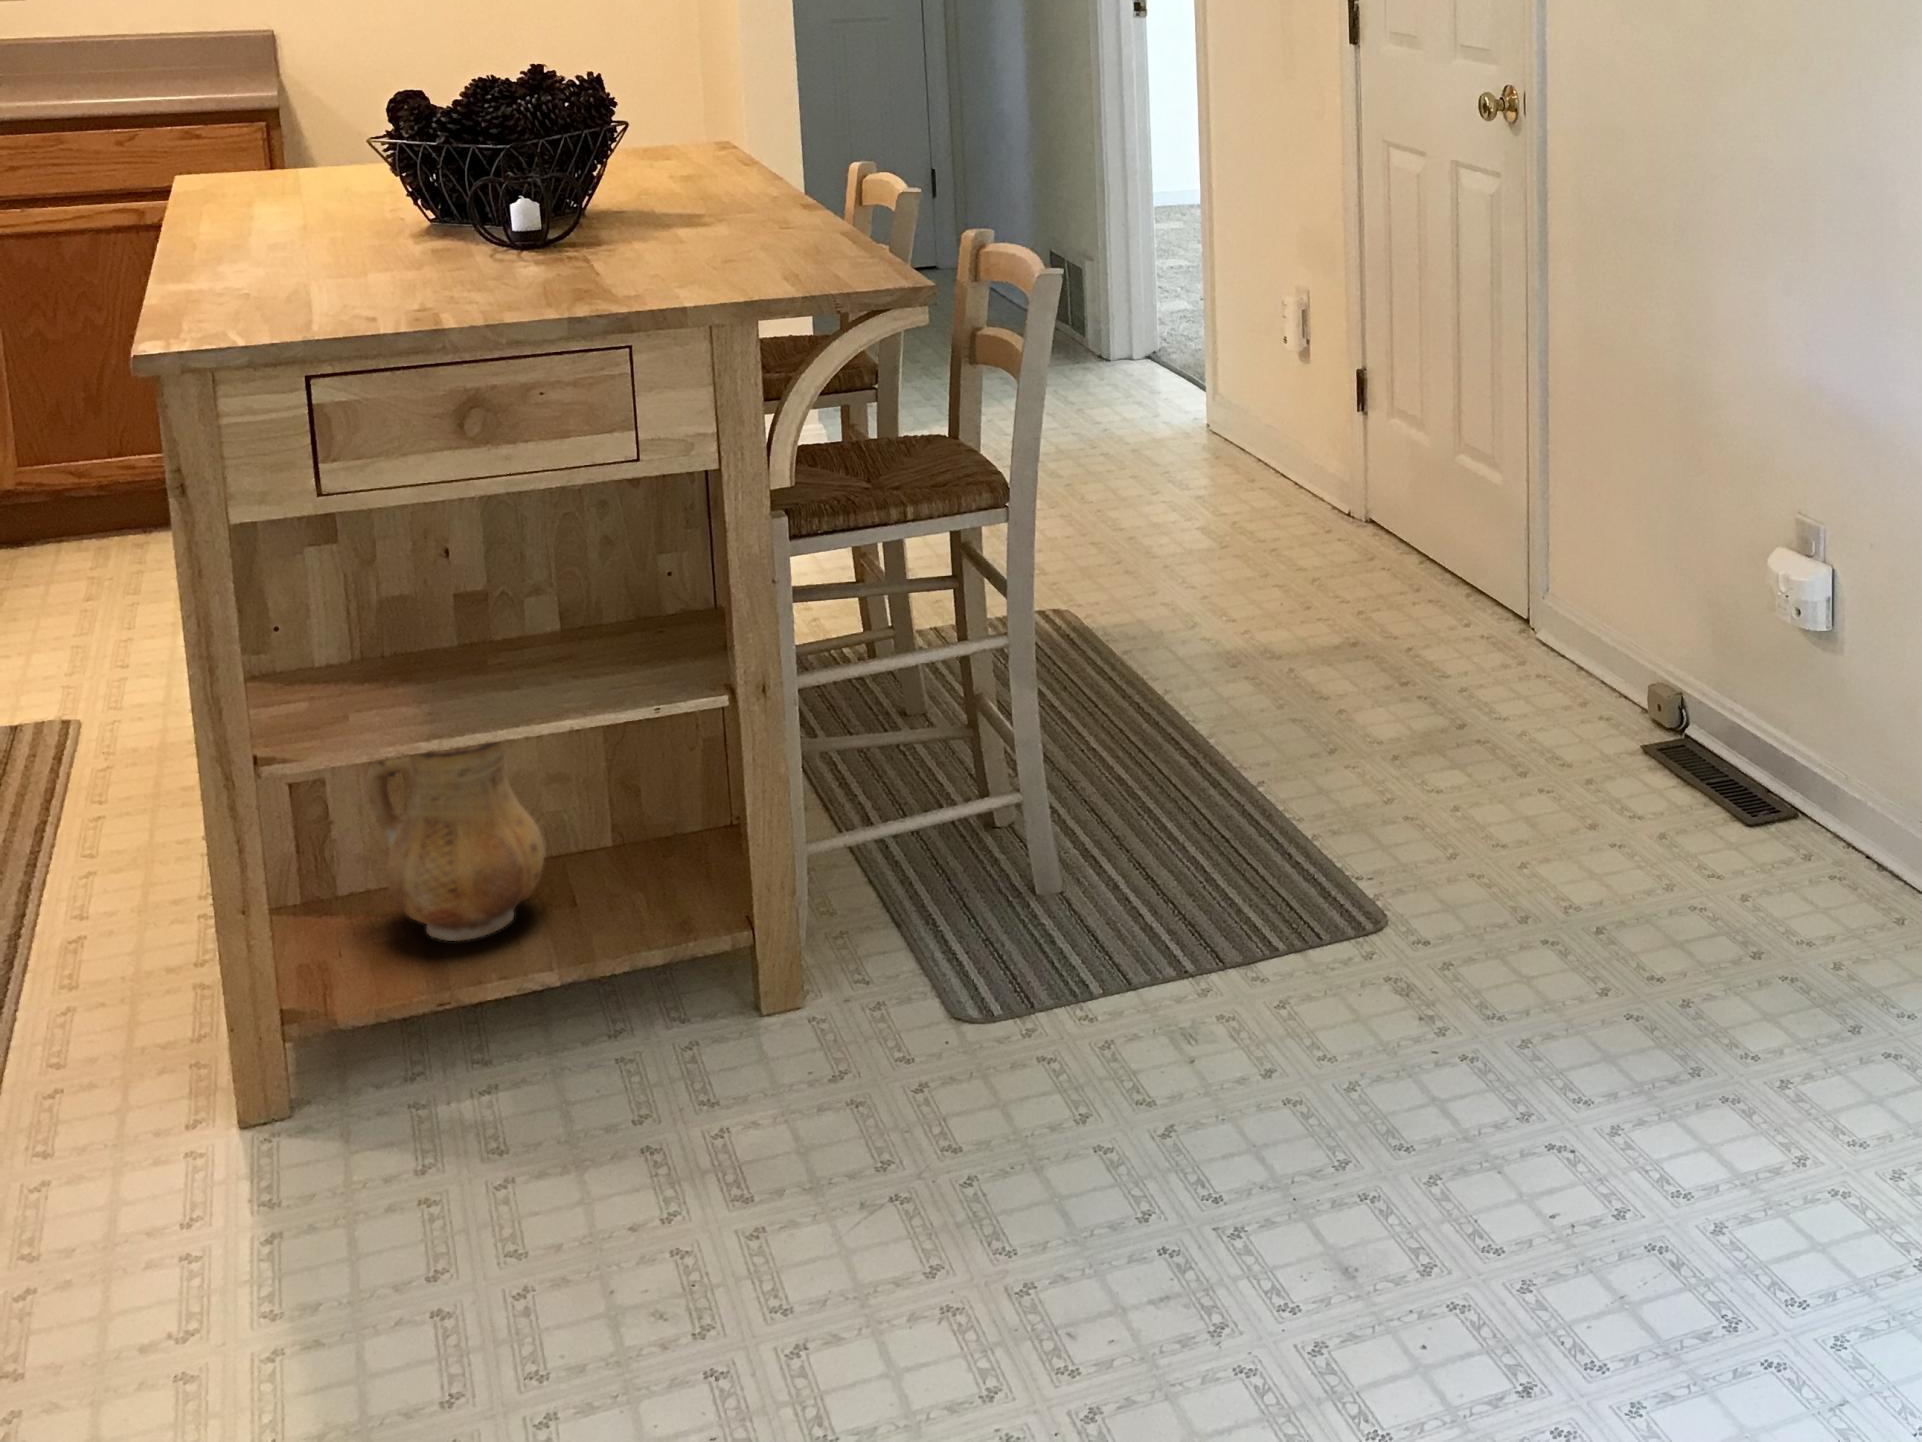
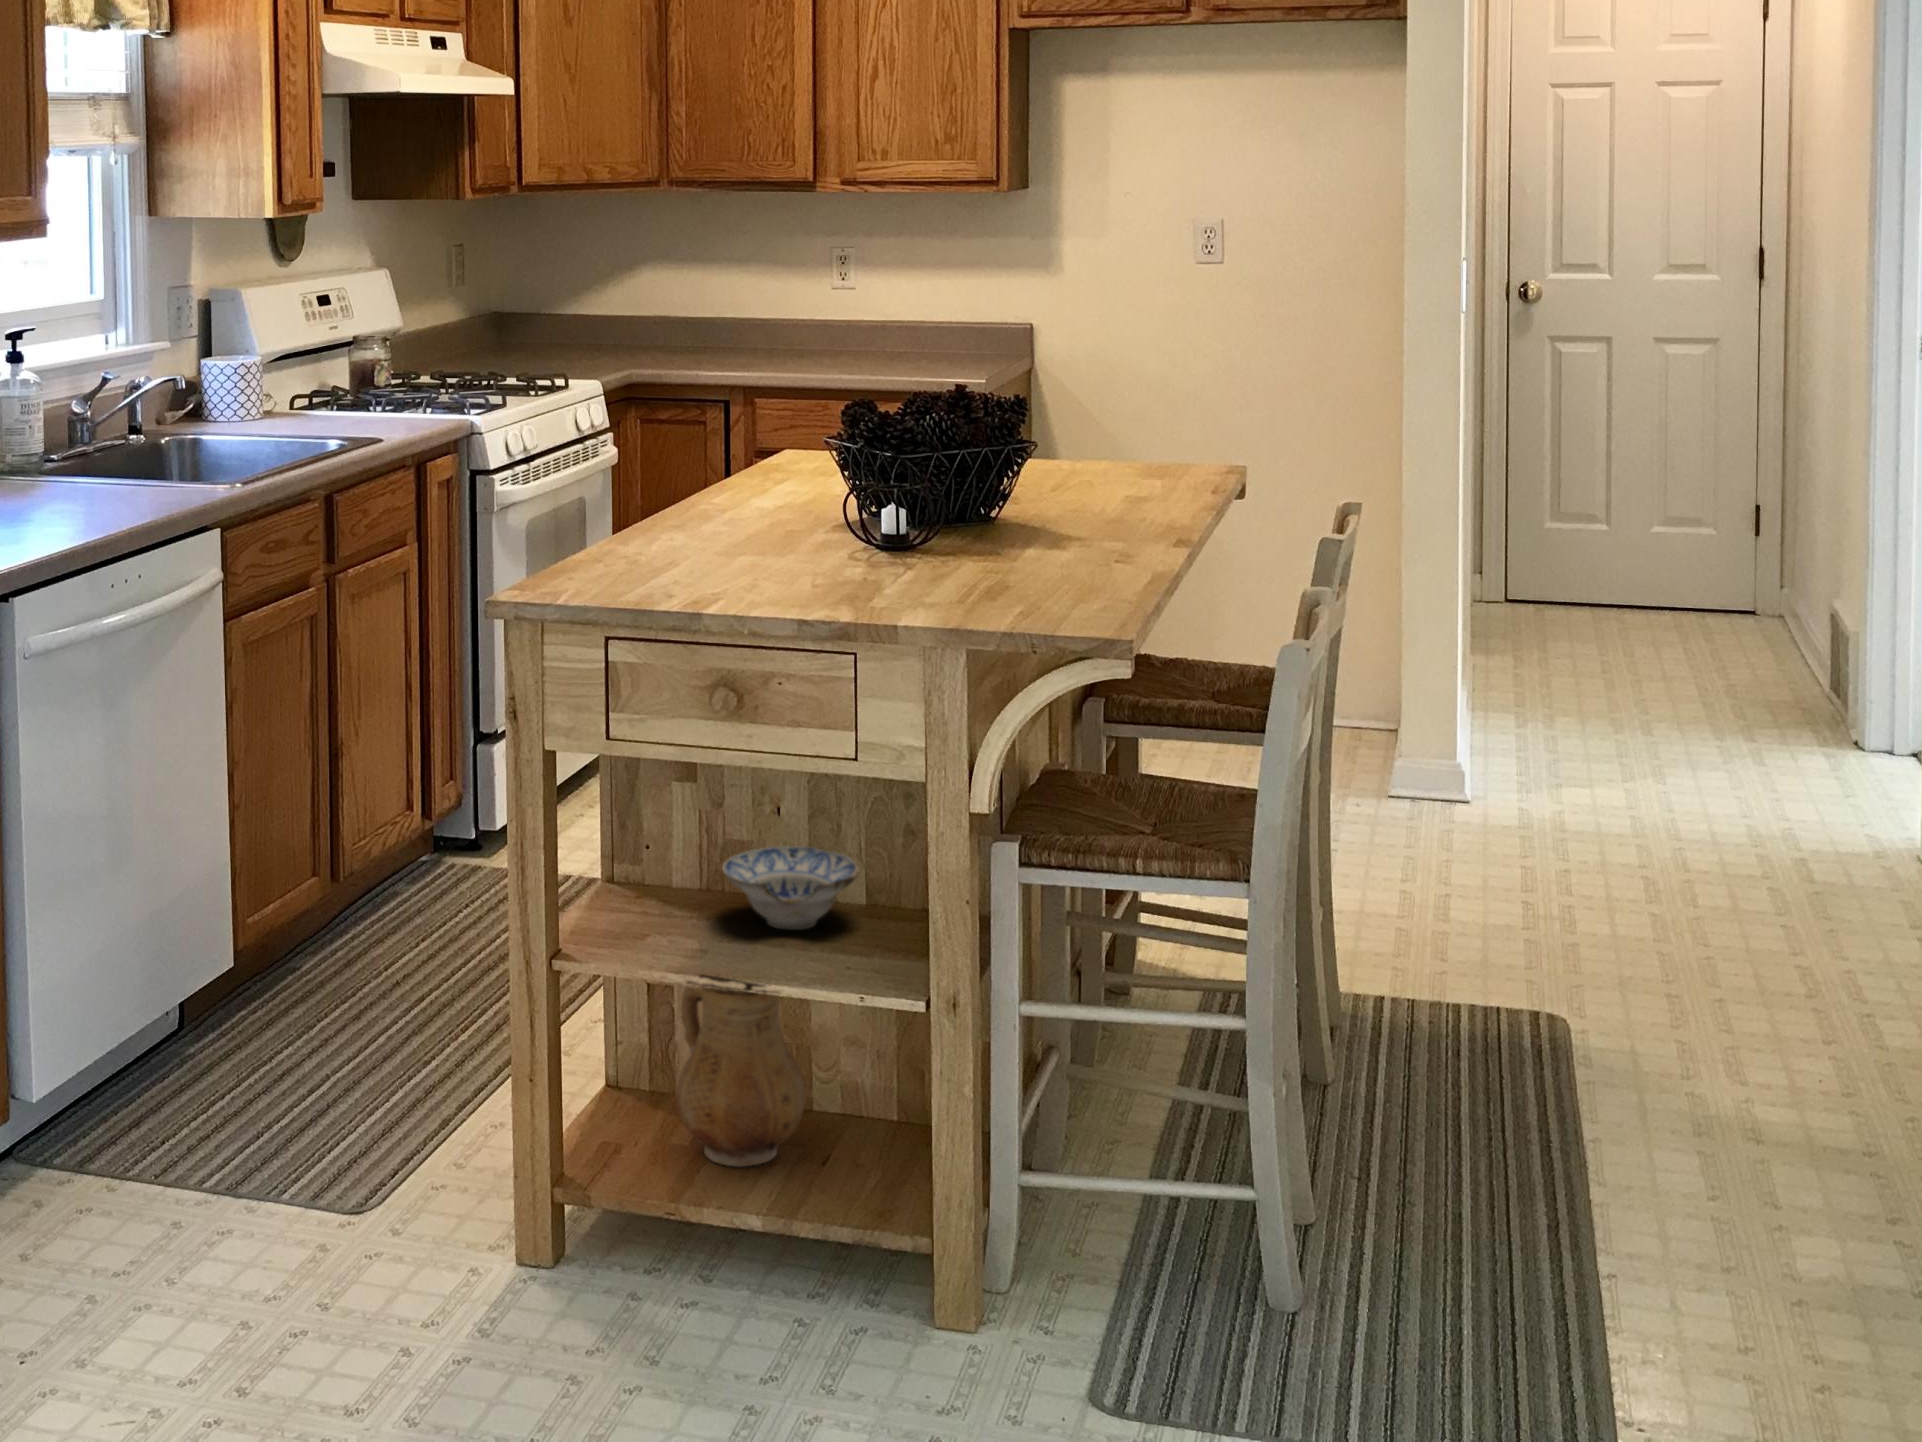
ceramic bowl: none [414,579,581,671] -> present [722,847,860,930]

